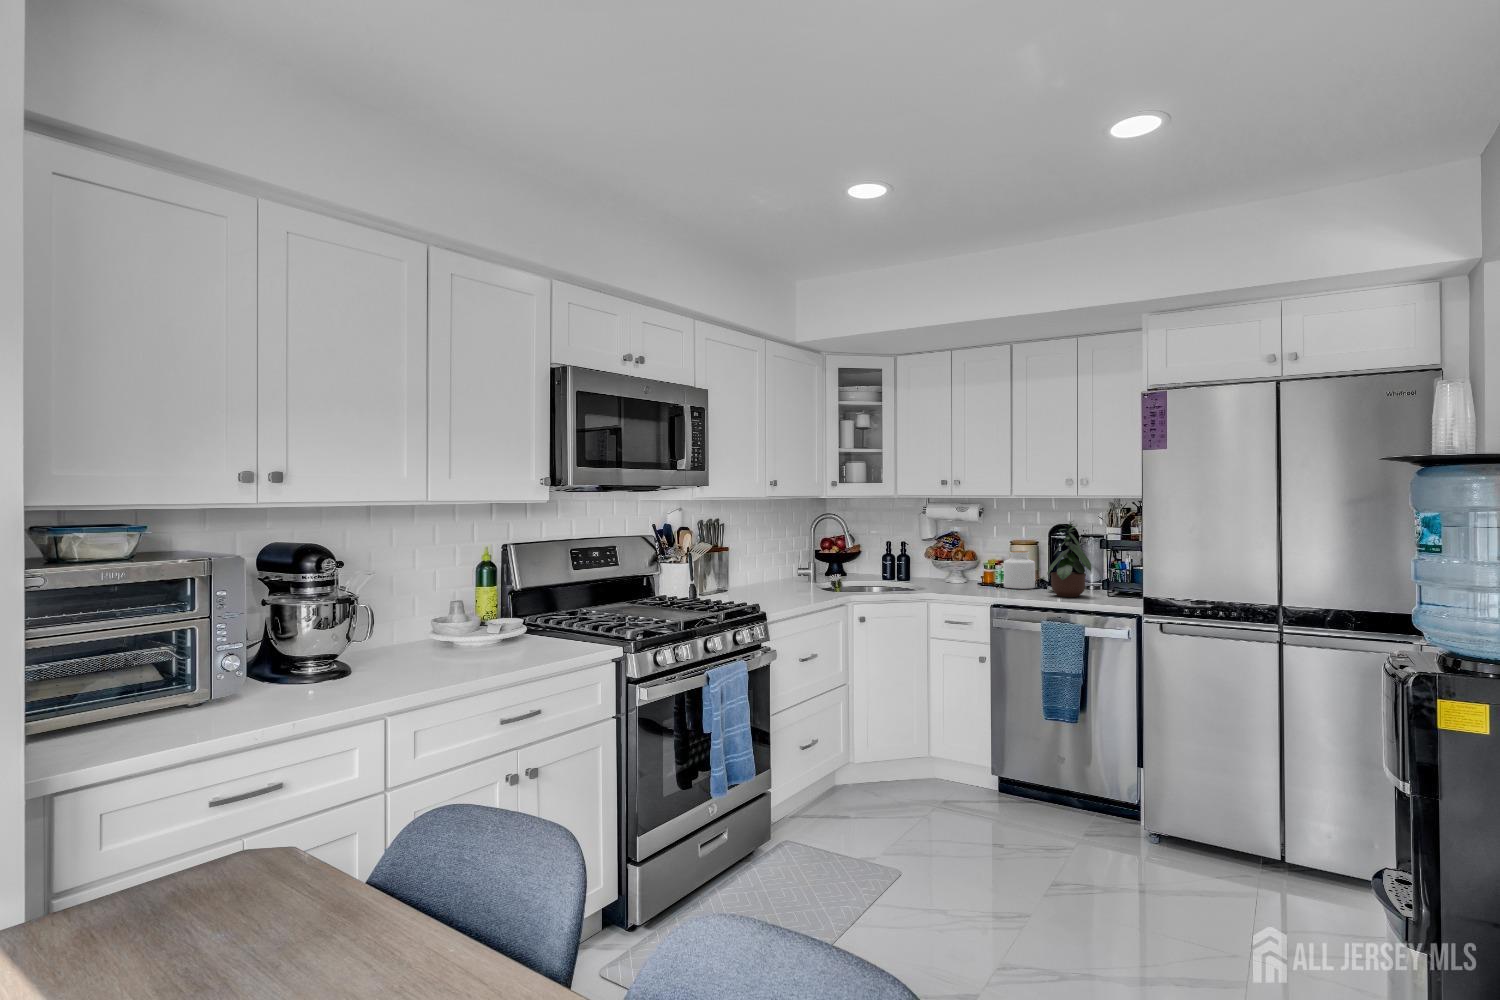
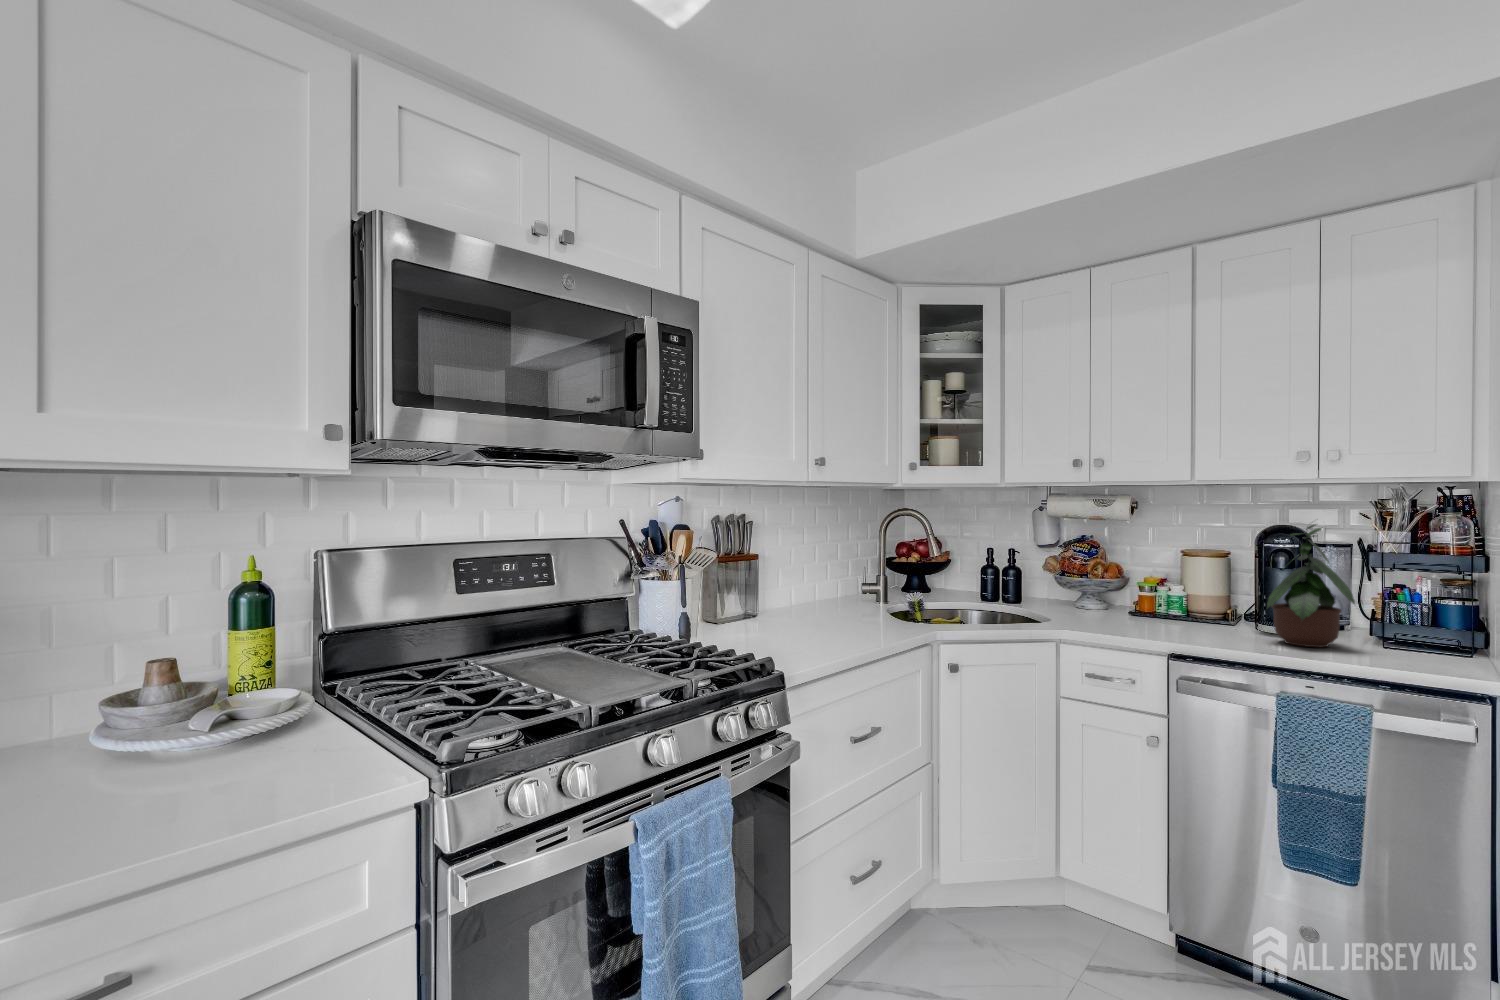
jar: present [1004,551,1035,589] -> none [1175,566,1229,625]

